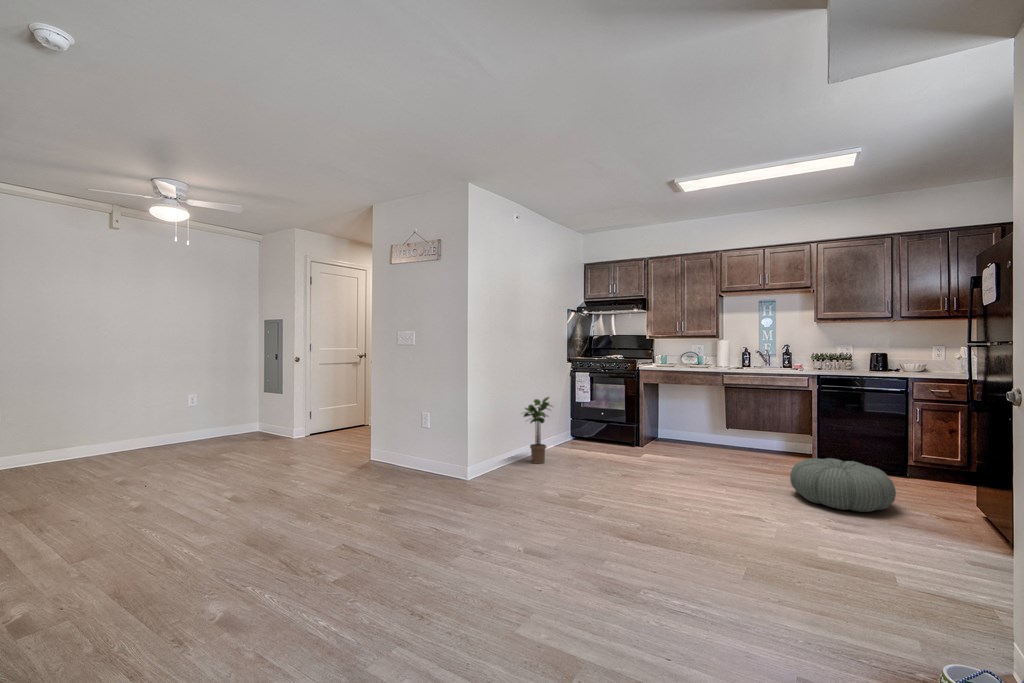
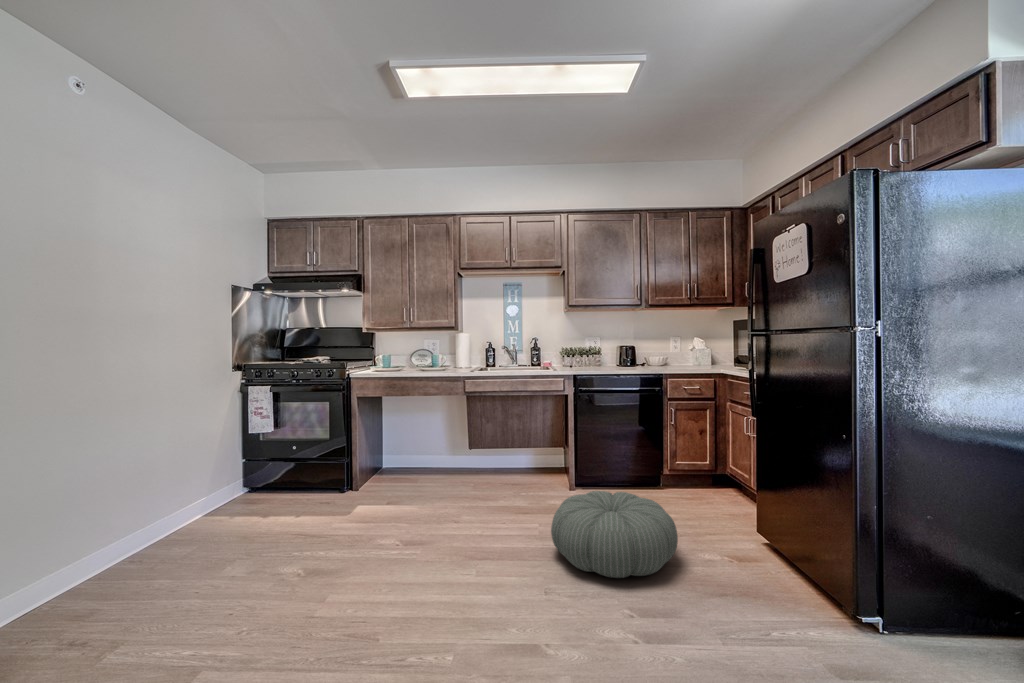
potted plant: present [524,397,551,464] -> none [74,440,164,584]

